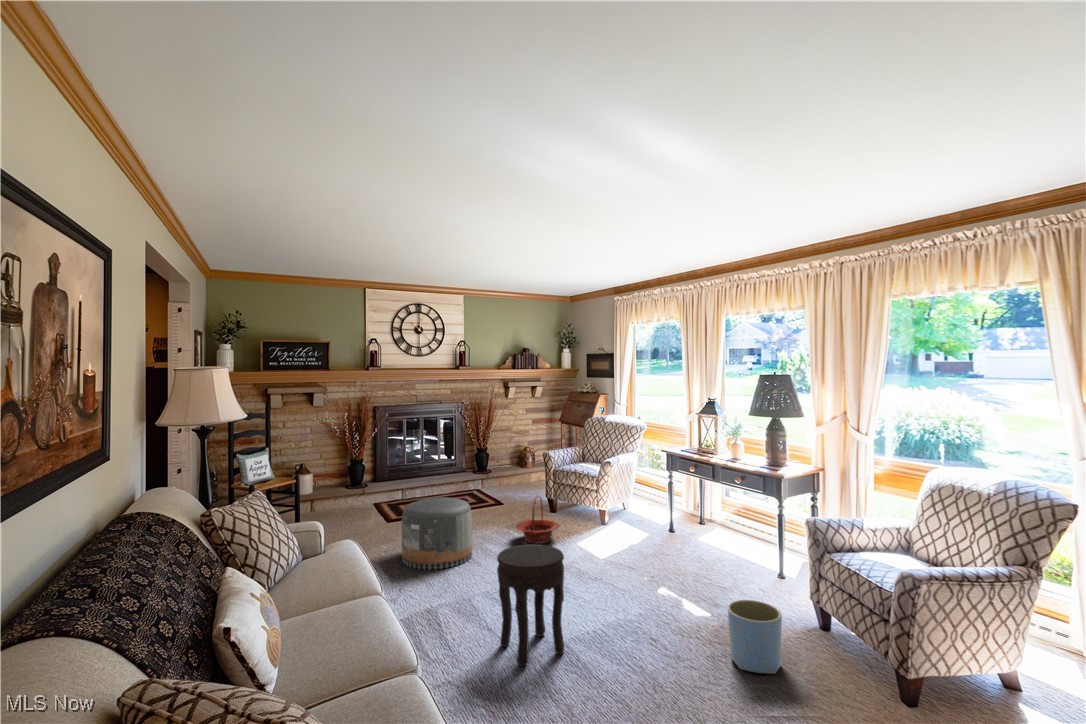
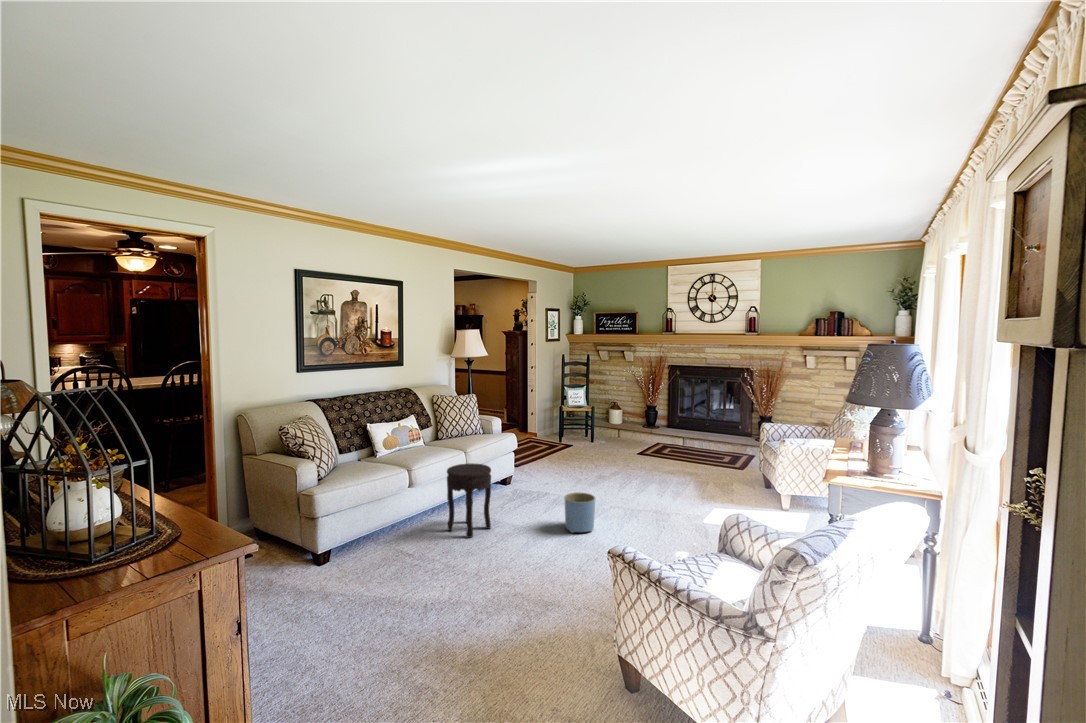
basket: present [516,496,559,544] -> none [632,458,673,502]
pouf: present [402,497,472,570] -> none [551,437,603,488]
planter: present [728,600,782,674] -> present [565,493,595,533]

